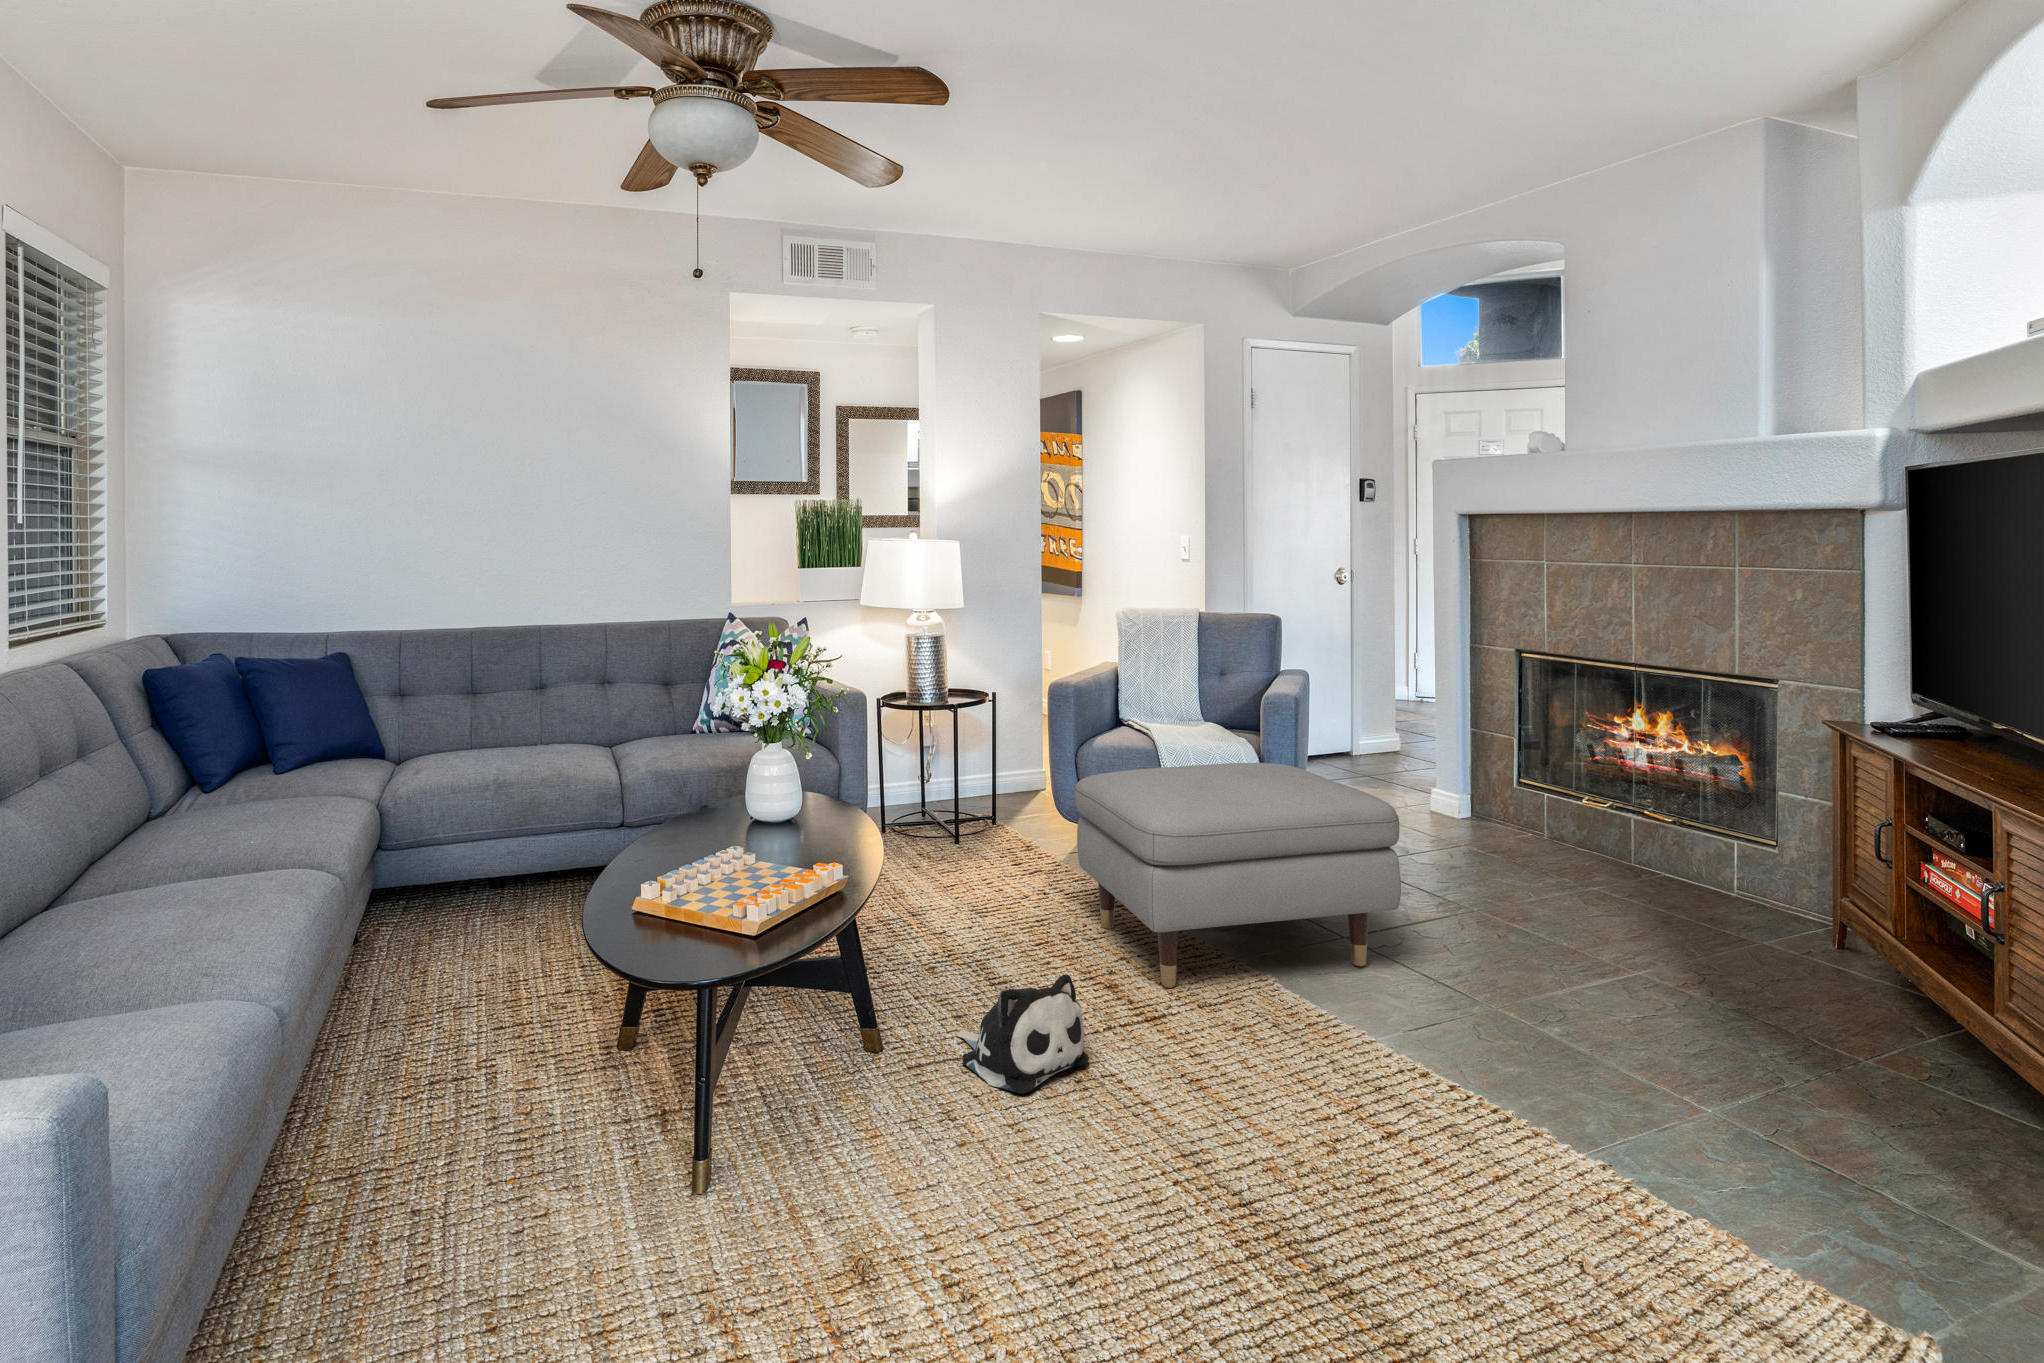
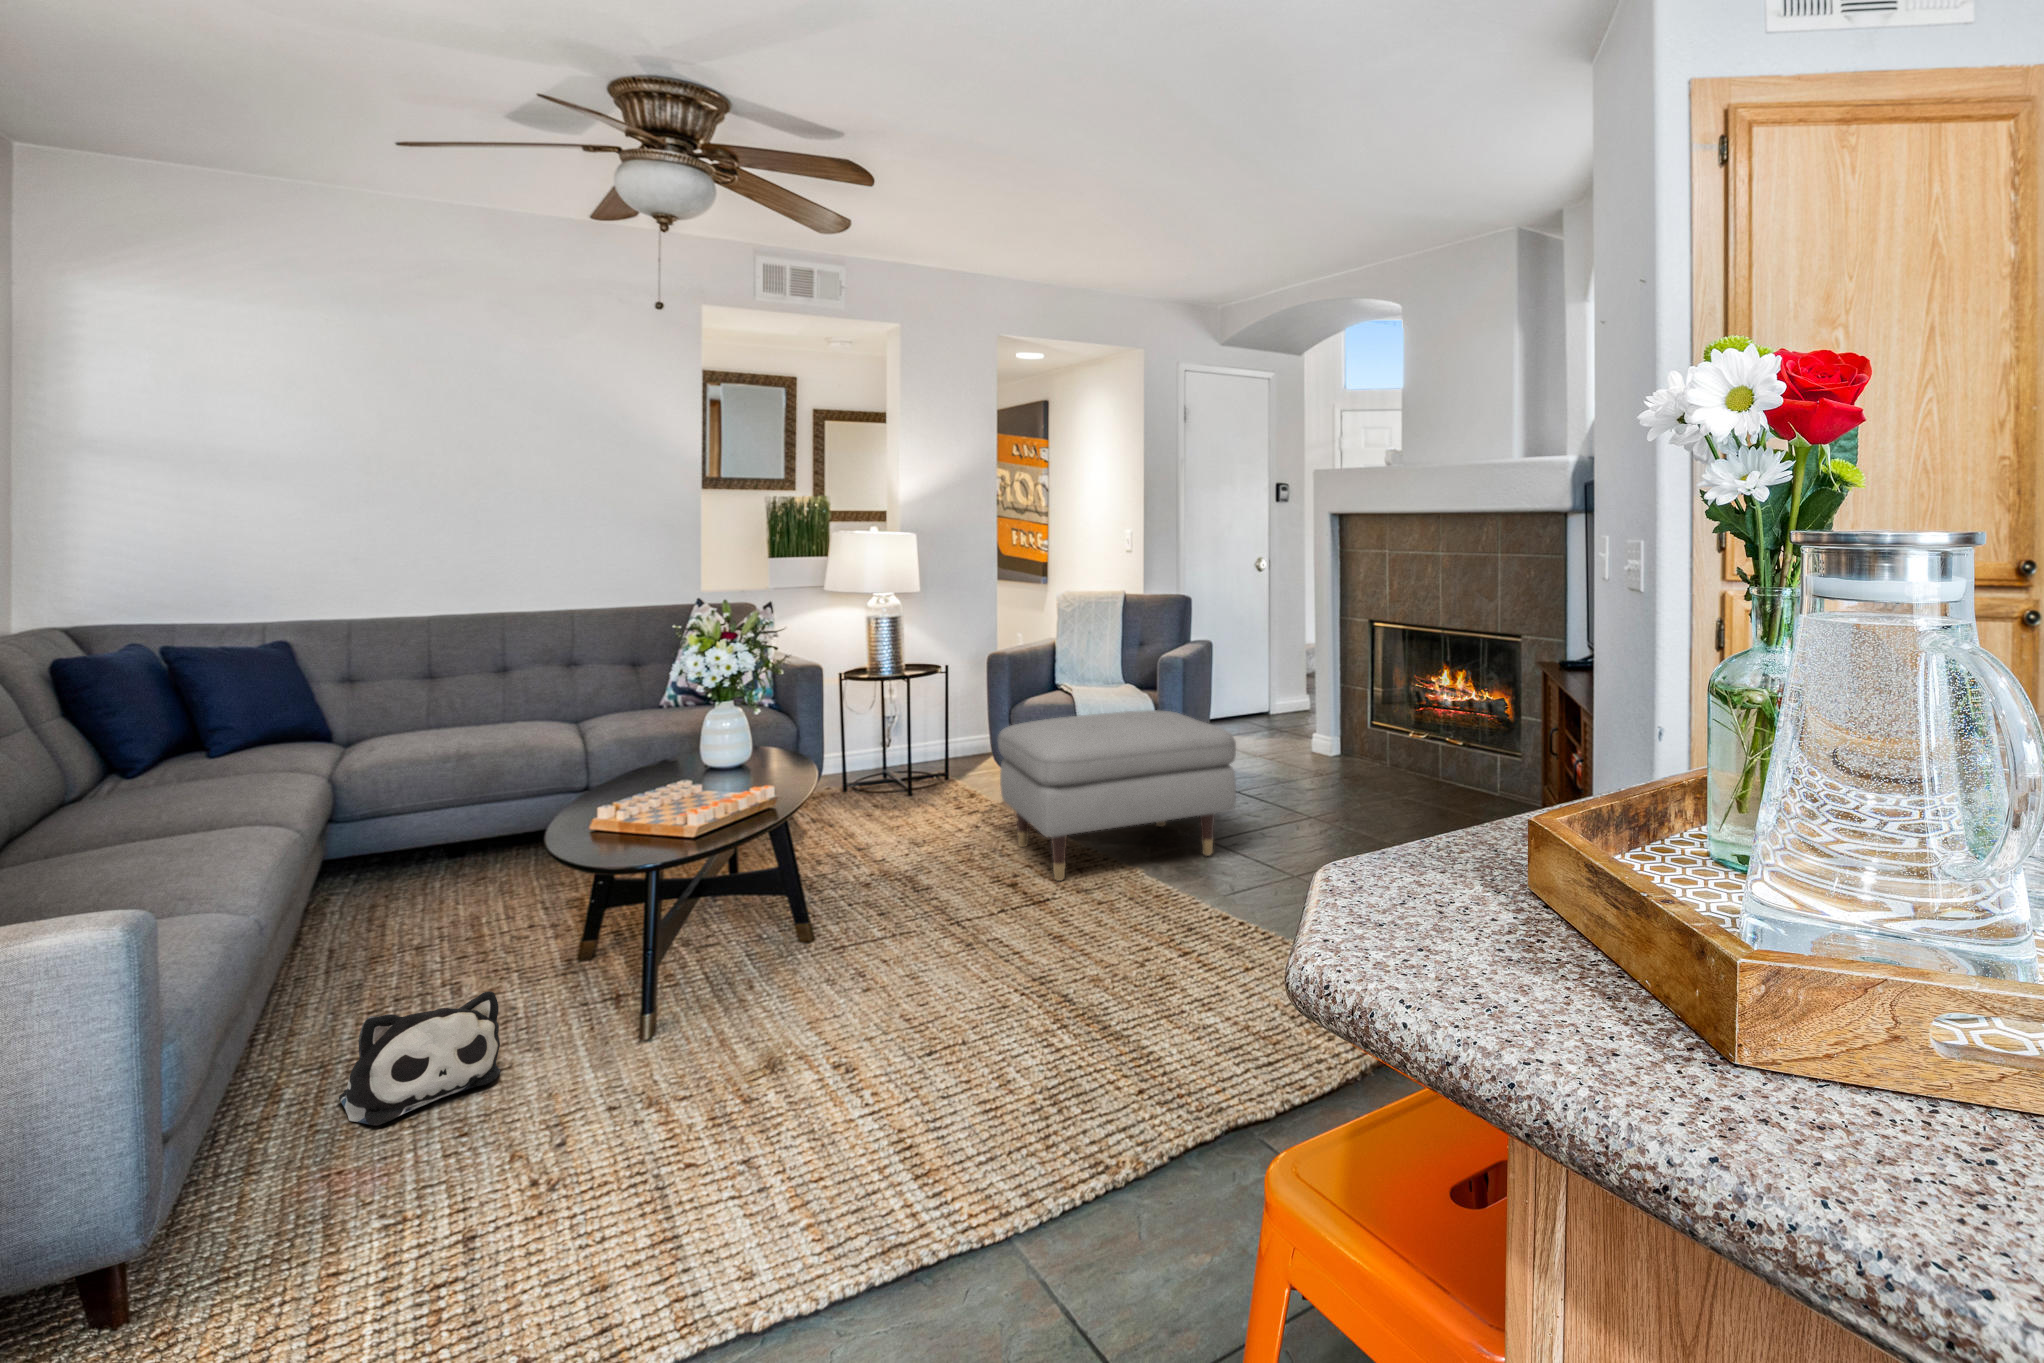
plush toy: present [956,974,1089,1094] -> present [339,991,500,1126]

